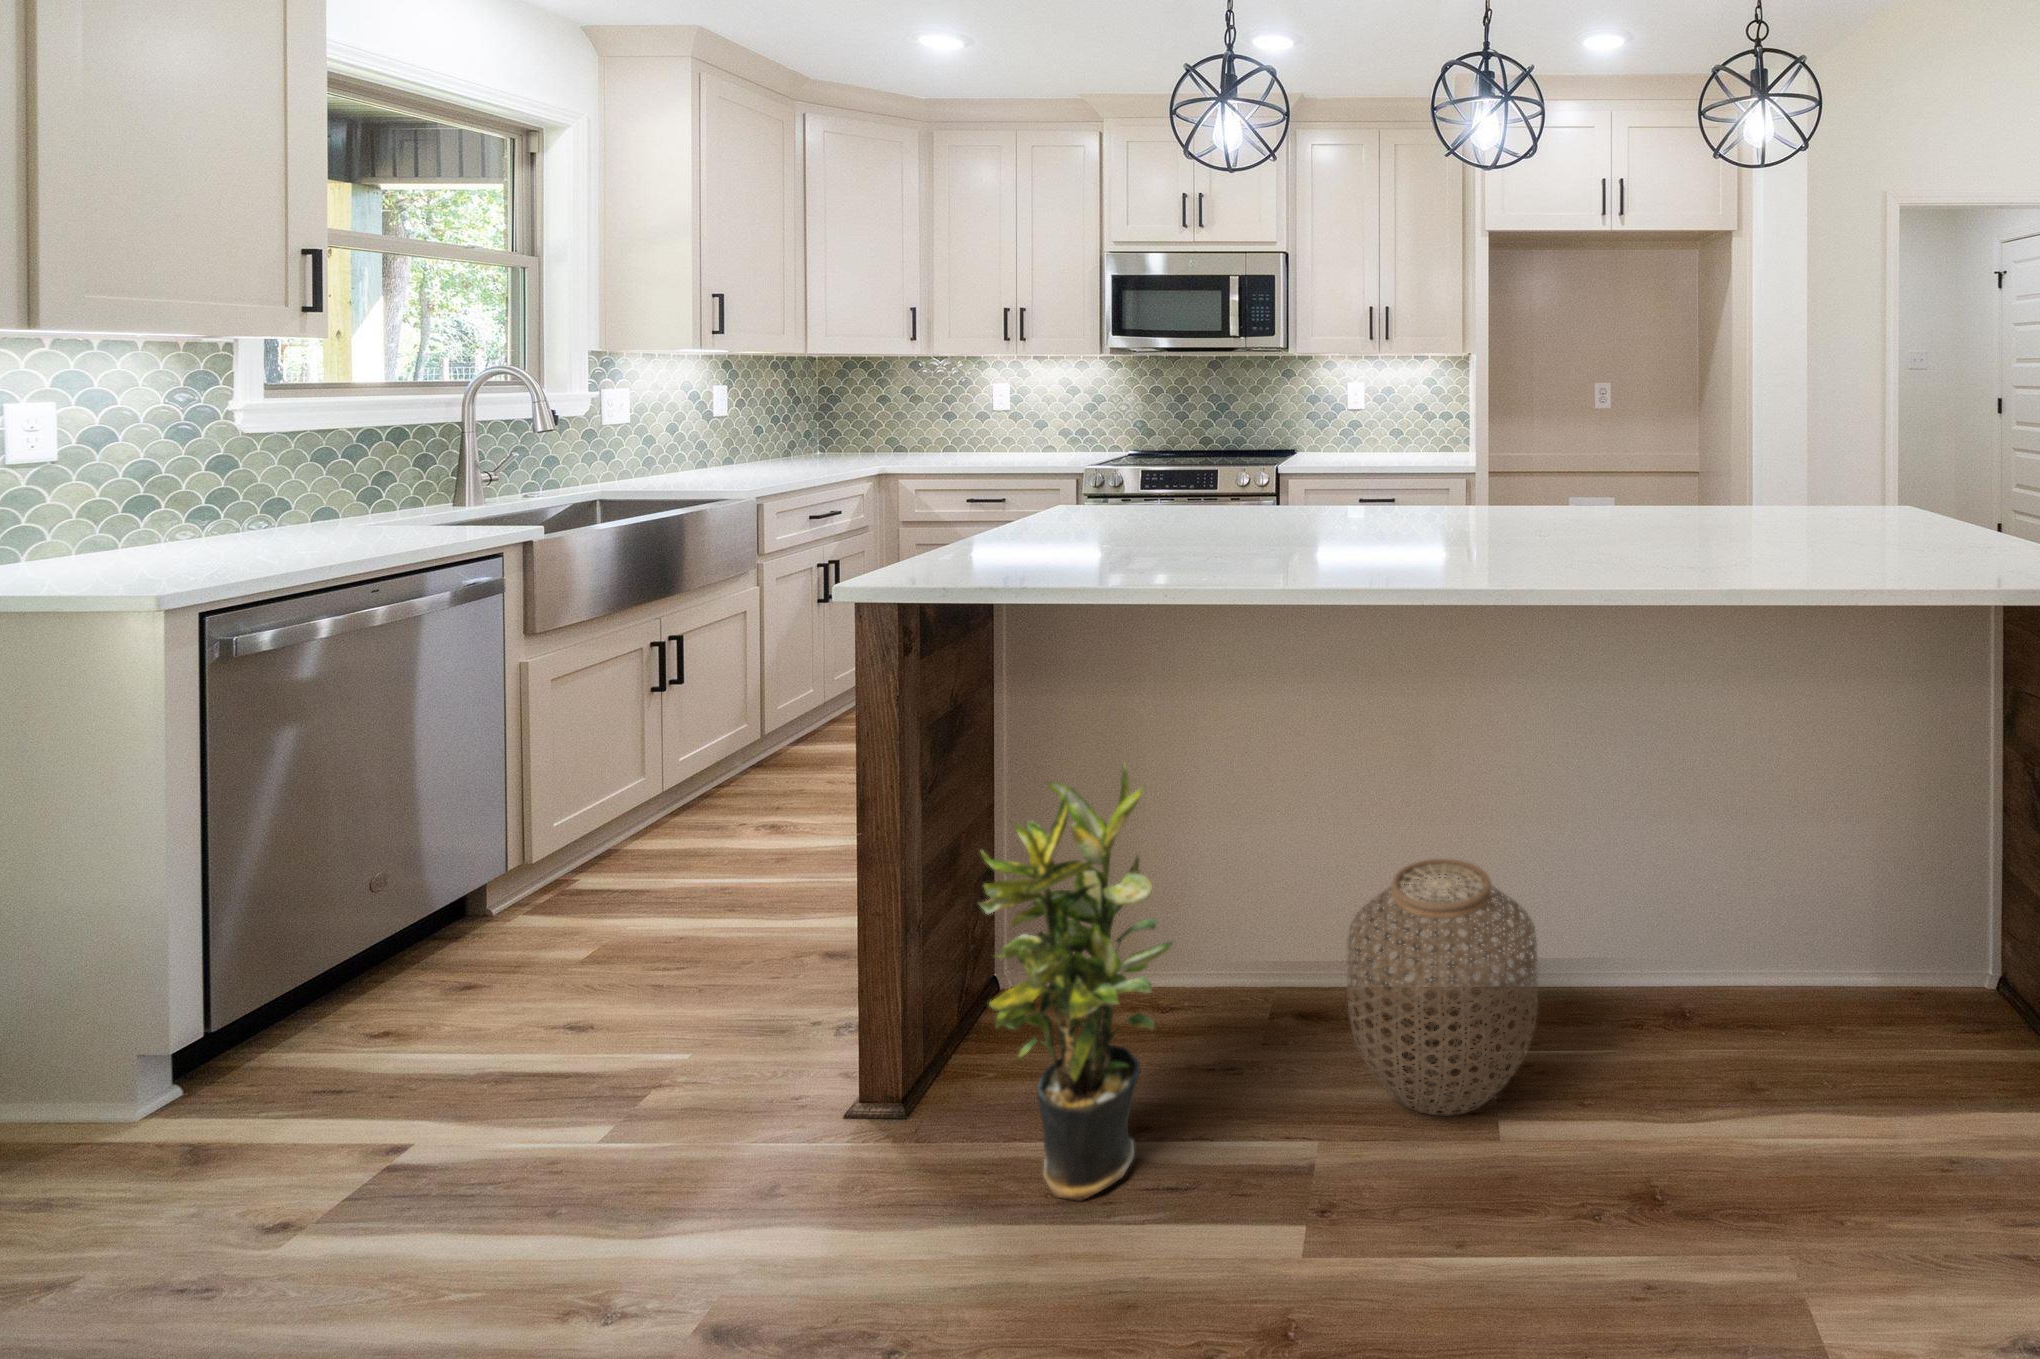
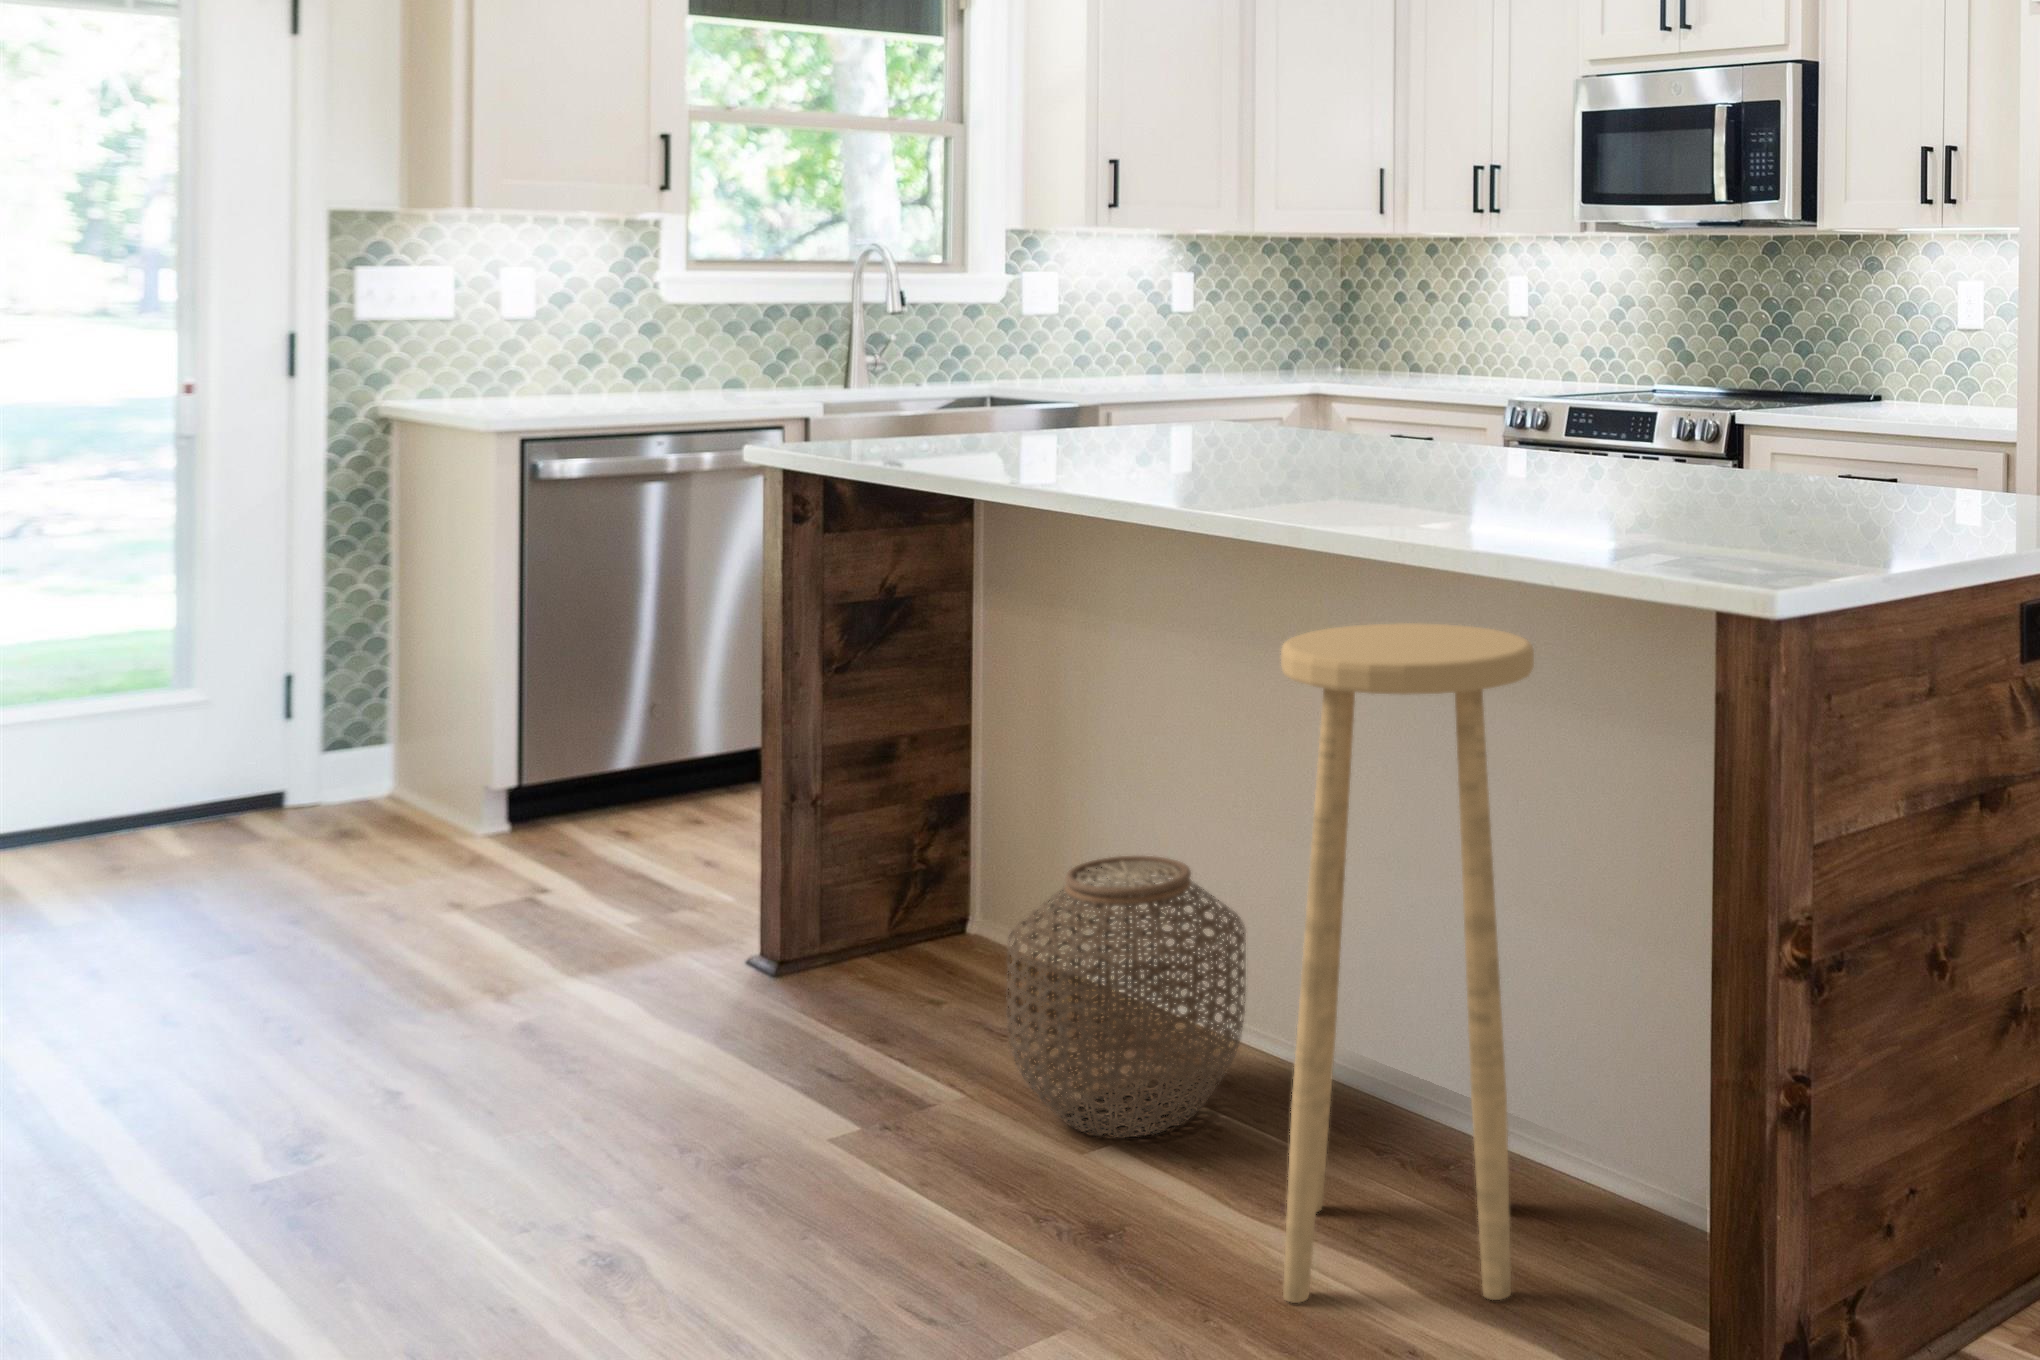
stool: none [1678,629,1884,1158] -> present [1281,623,1534,1303]
potted plant: present [979,762,1173,1201] -> none [692,657,915,1059]

